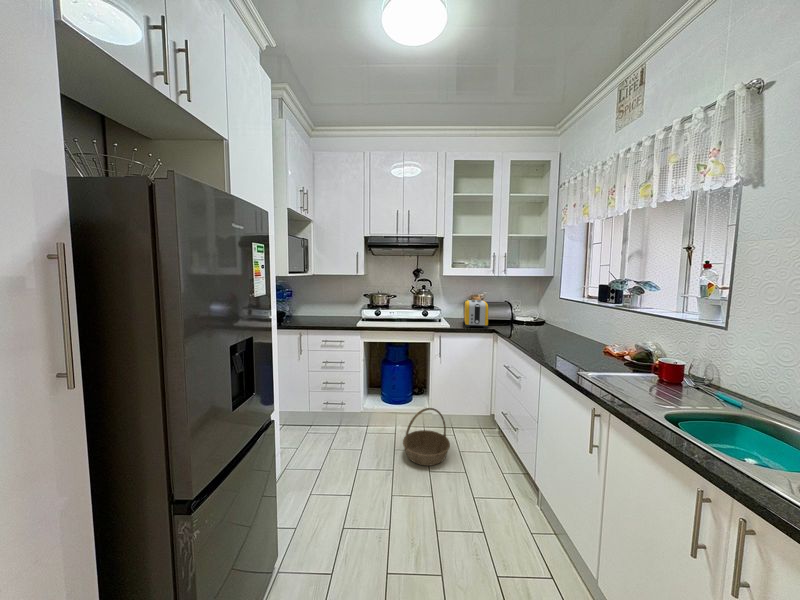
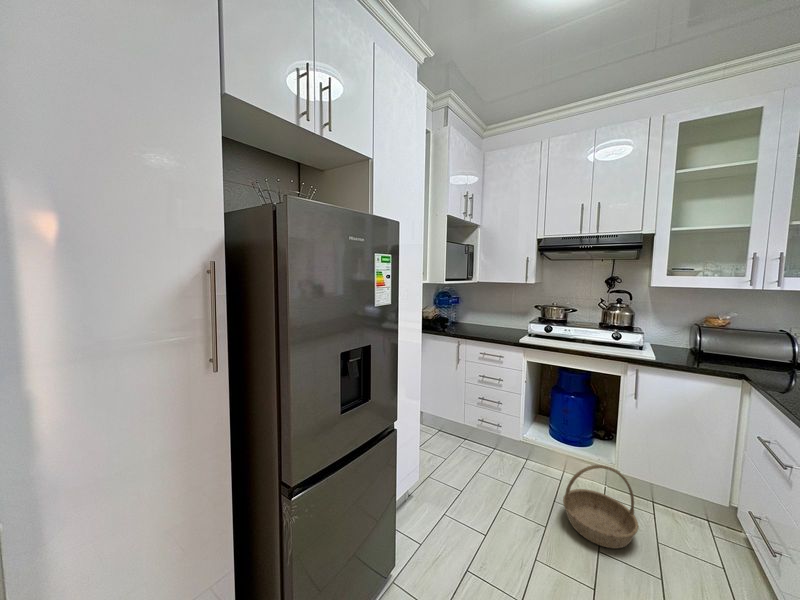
toaster: present [464,300,488,328] -> none [686,323,736,370]

